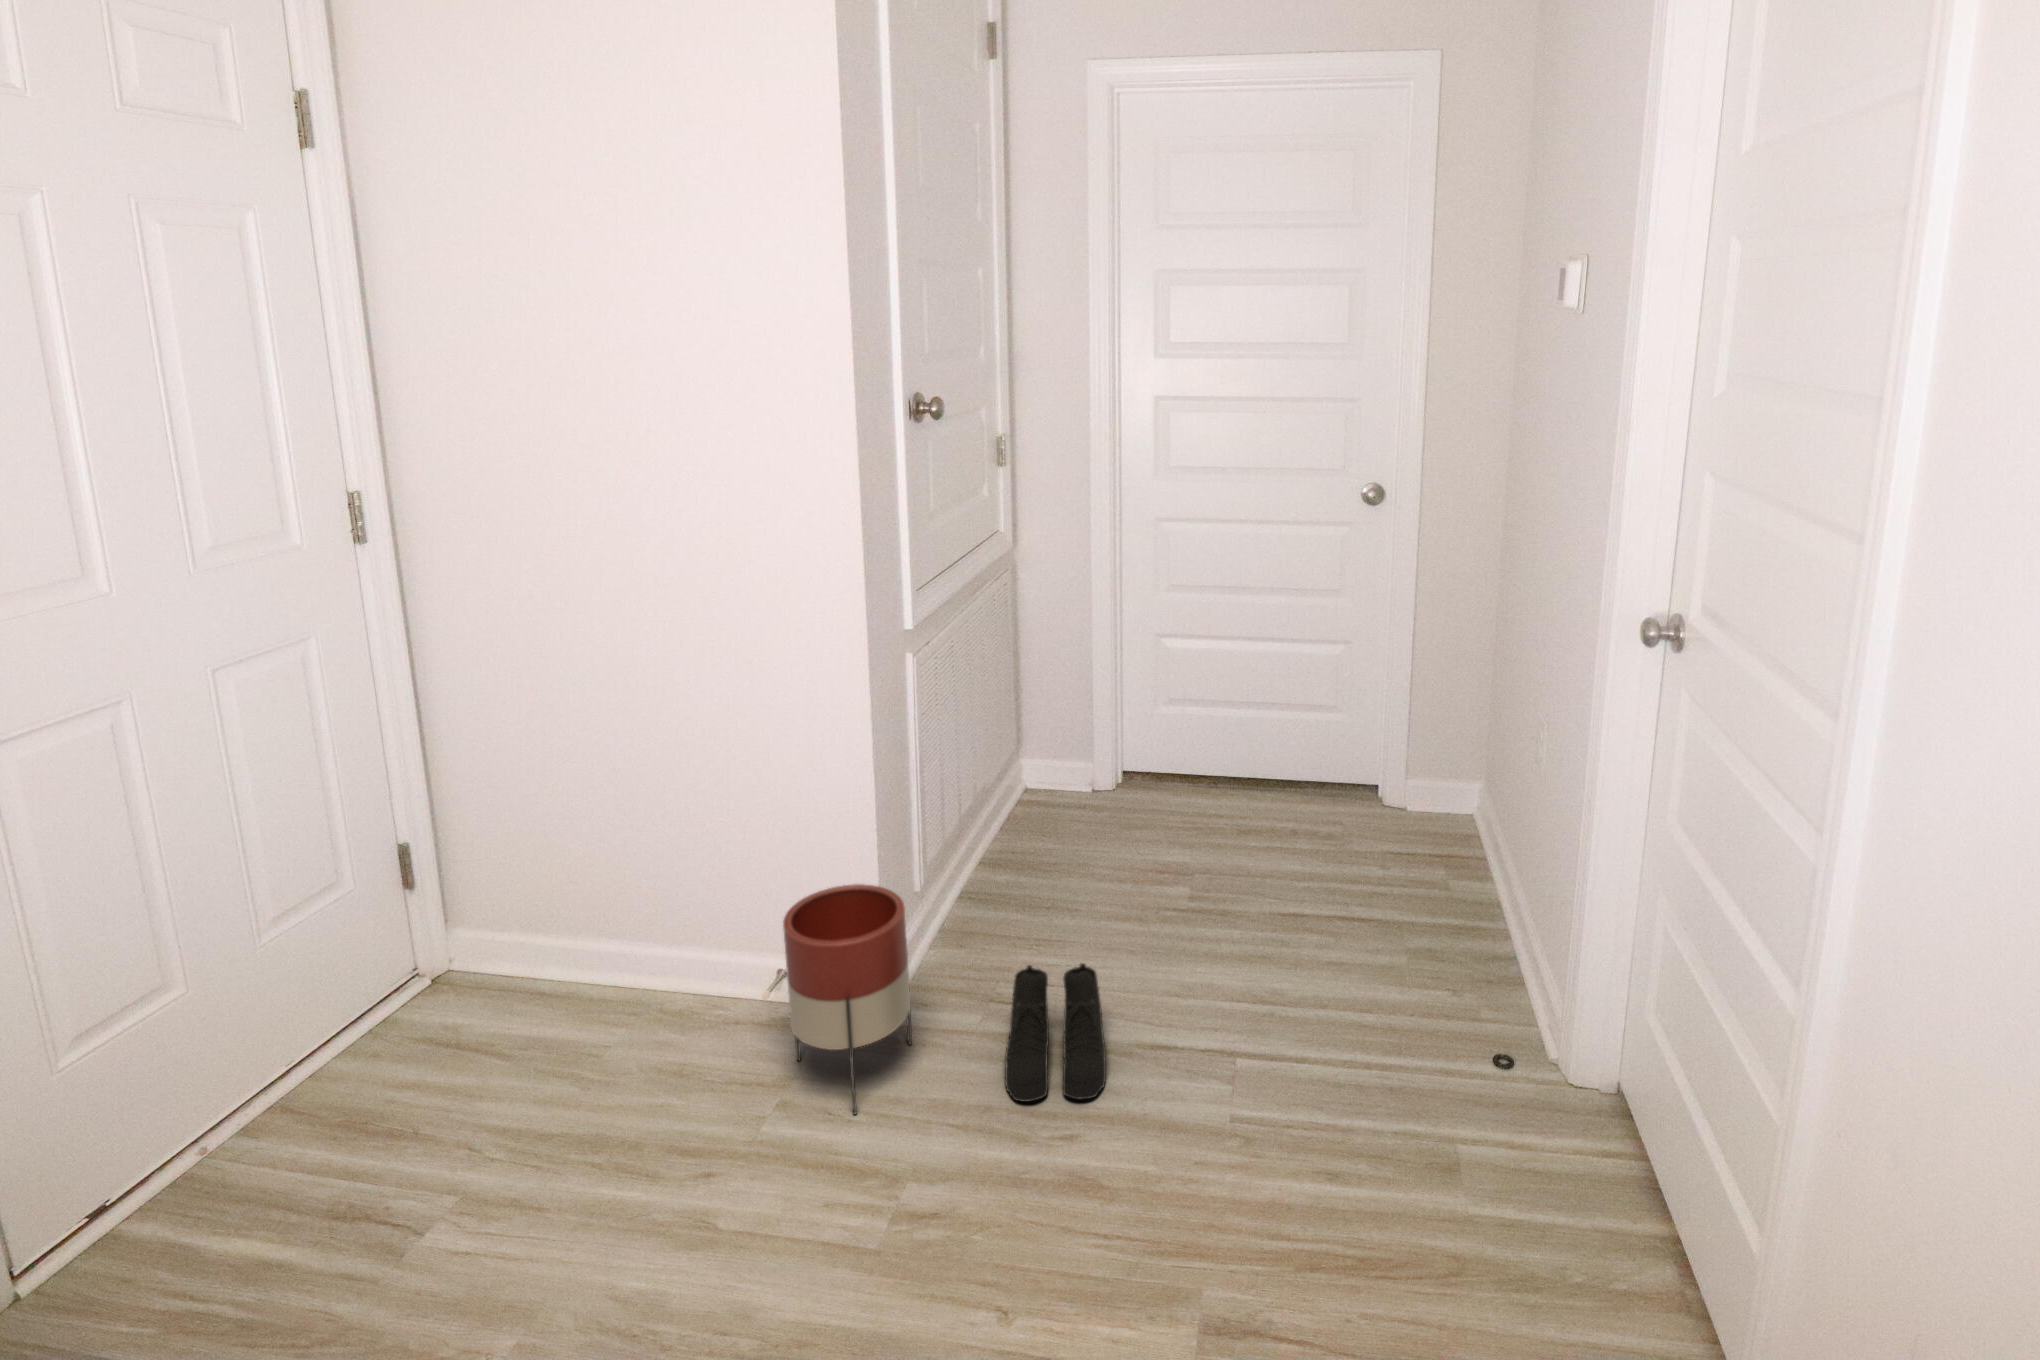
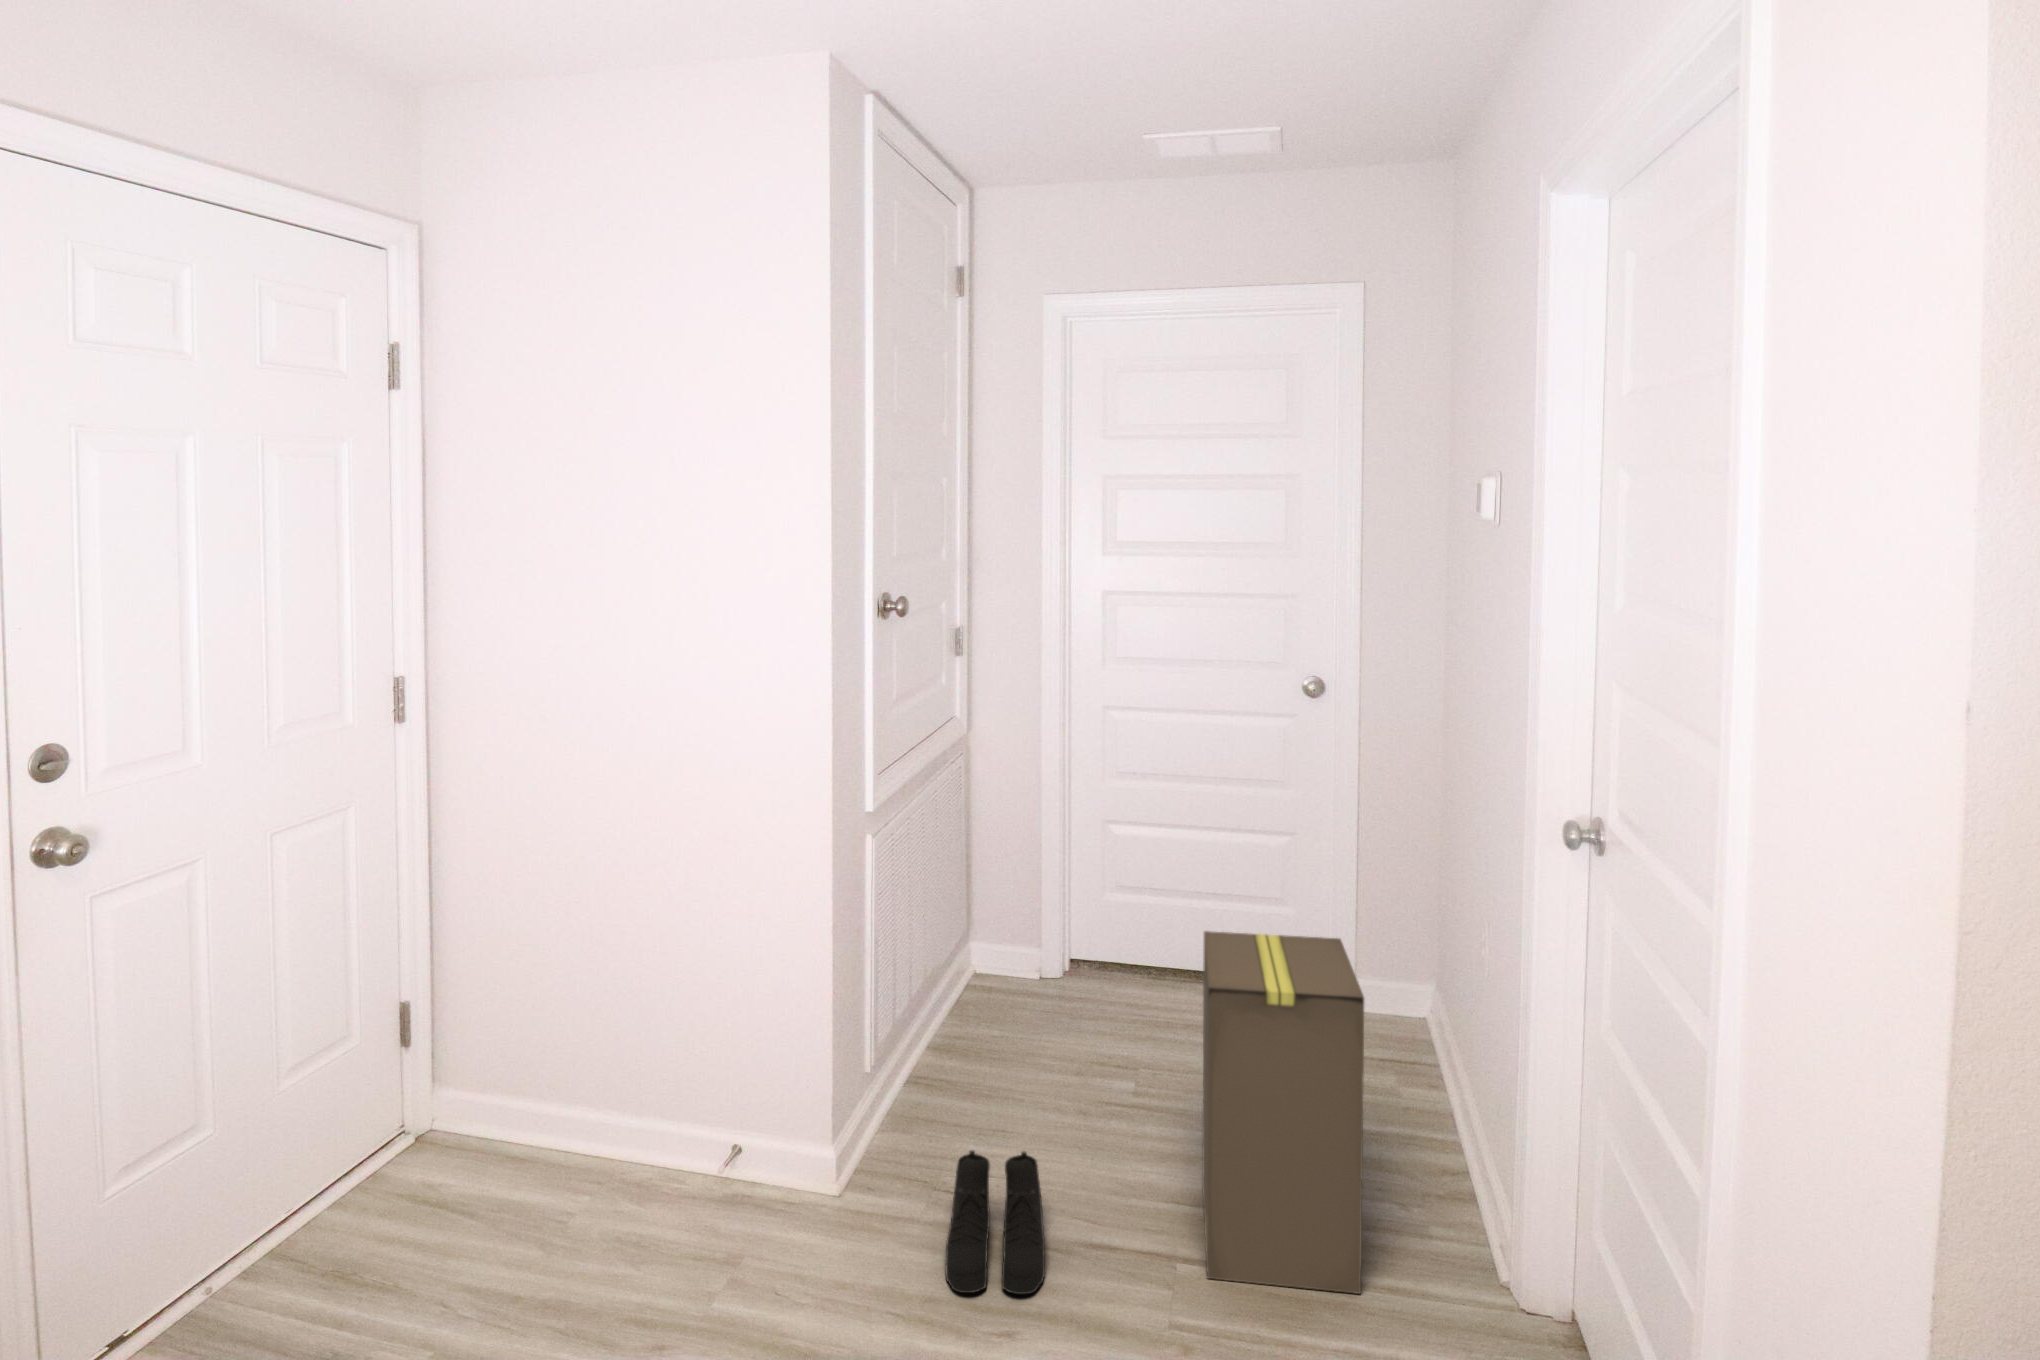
cardboard box: none [1260,741,1430,1077] -> present [1202,931,1364,1294]
planter: present [783,884,912,1114] -> none [742,1059,857,1295]

